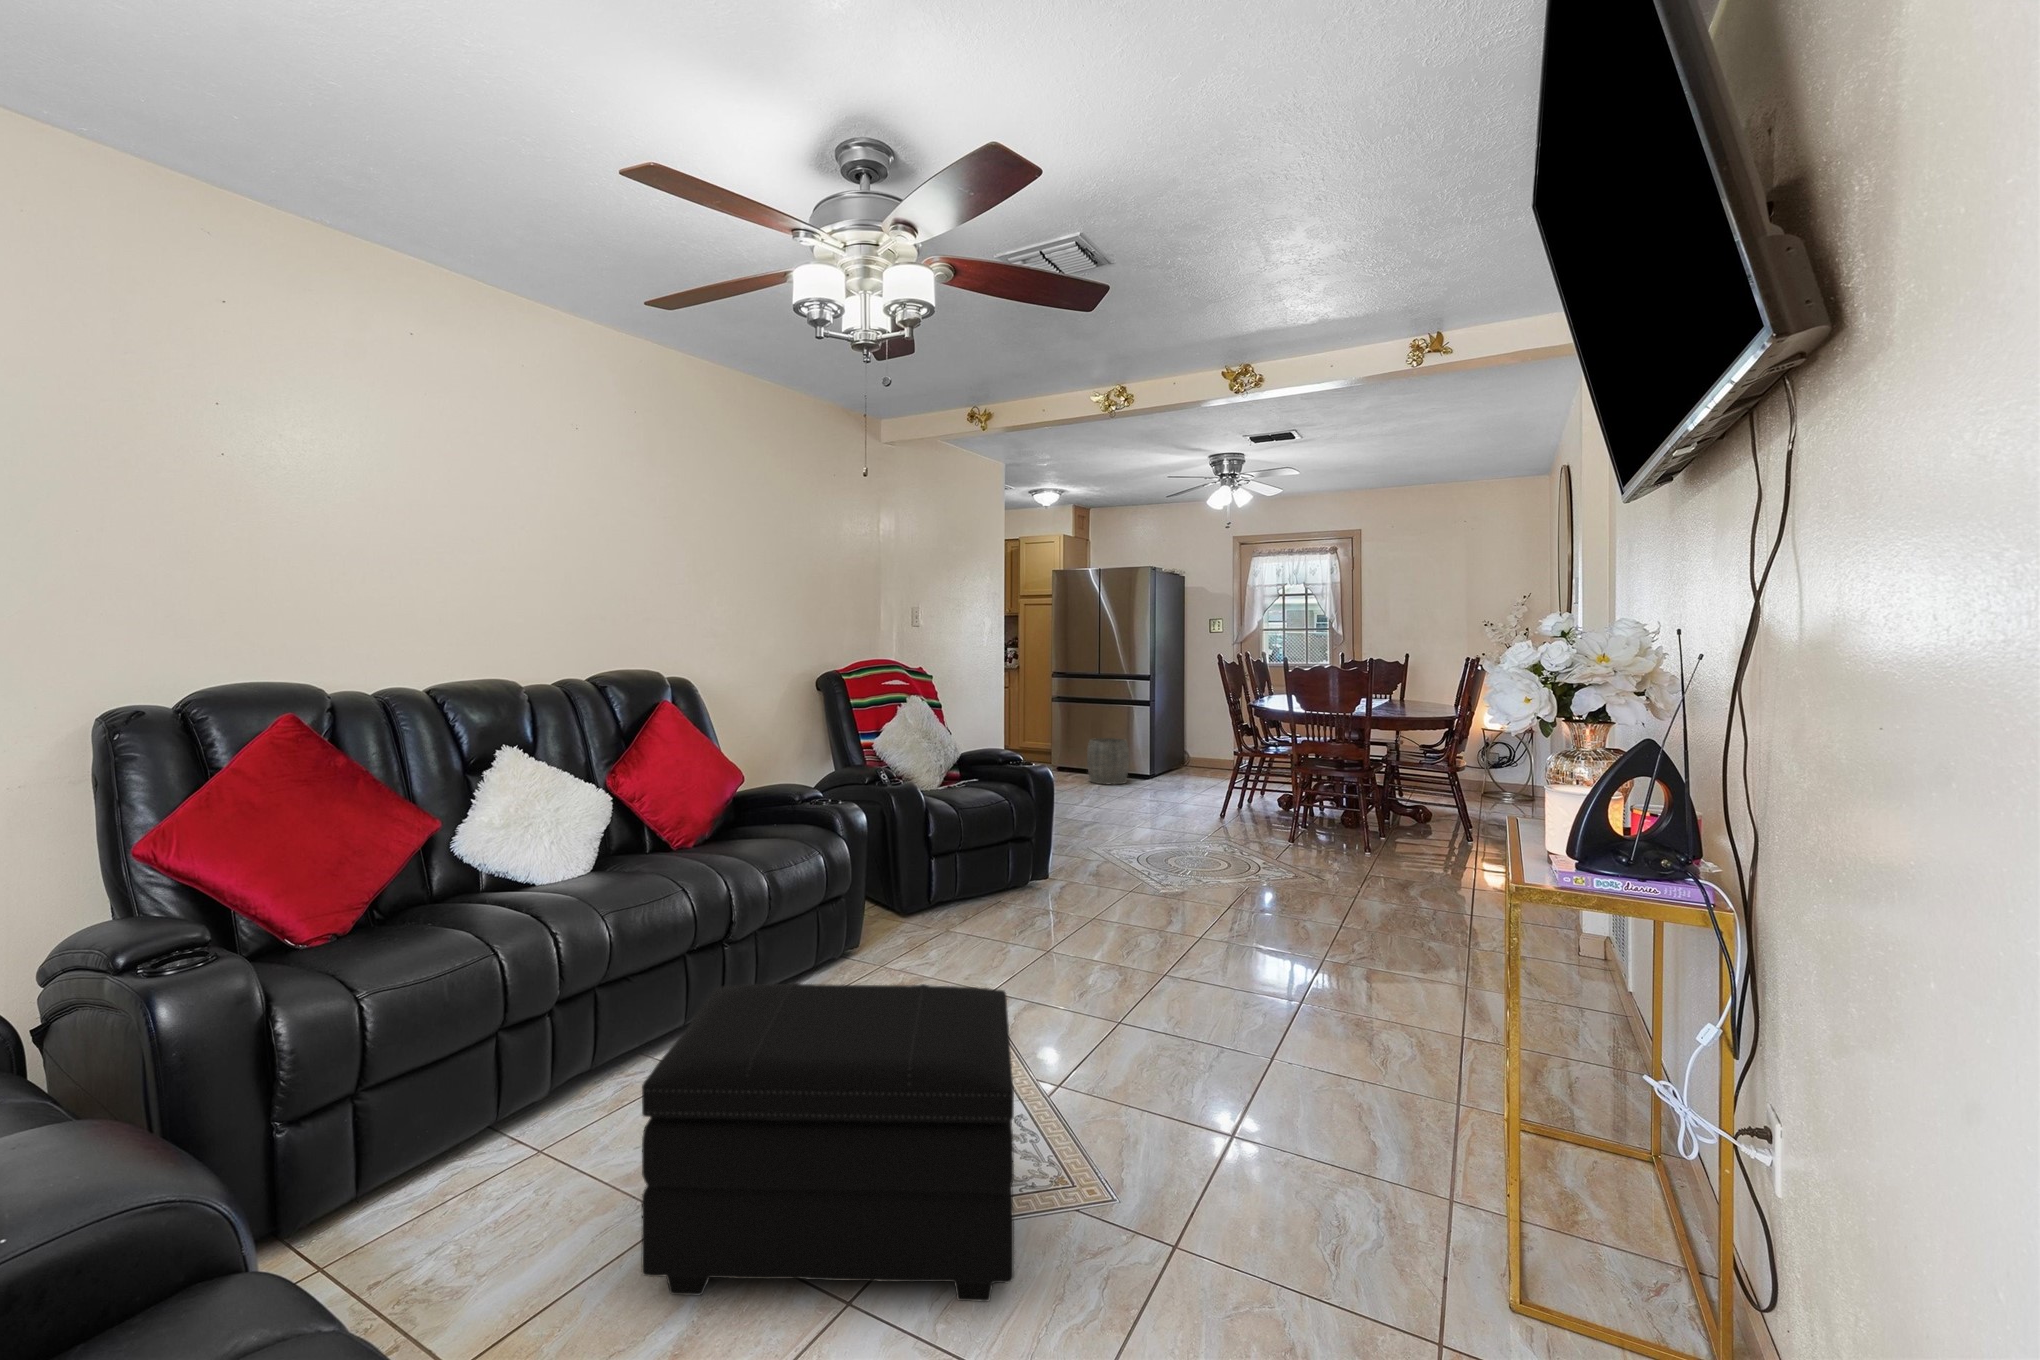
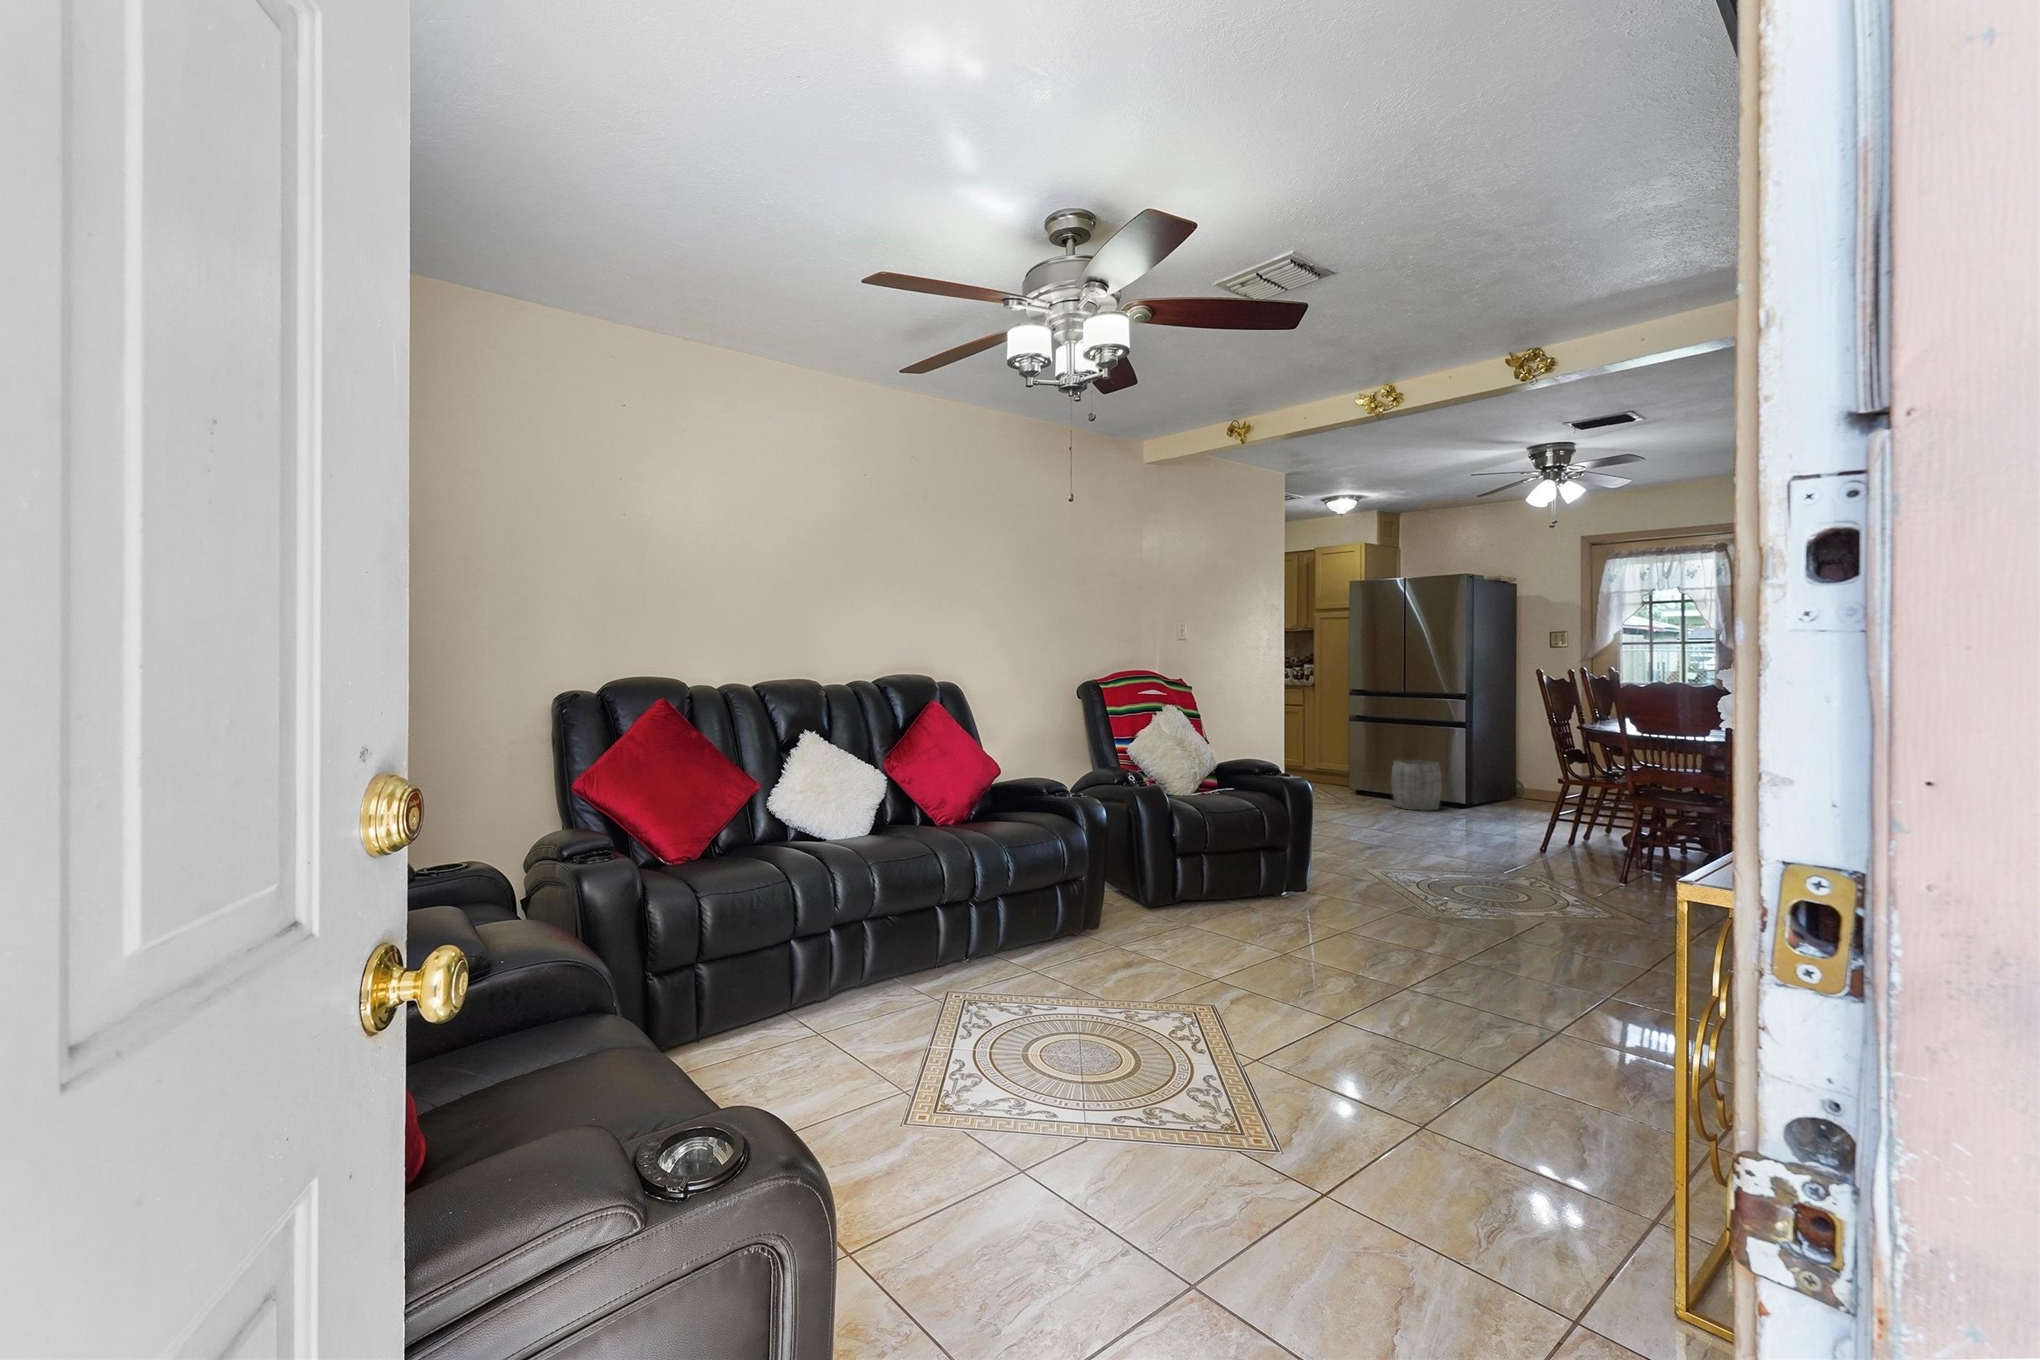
footstool: present [642,983,1014,1302] -> none [869,922,1184,1195]

